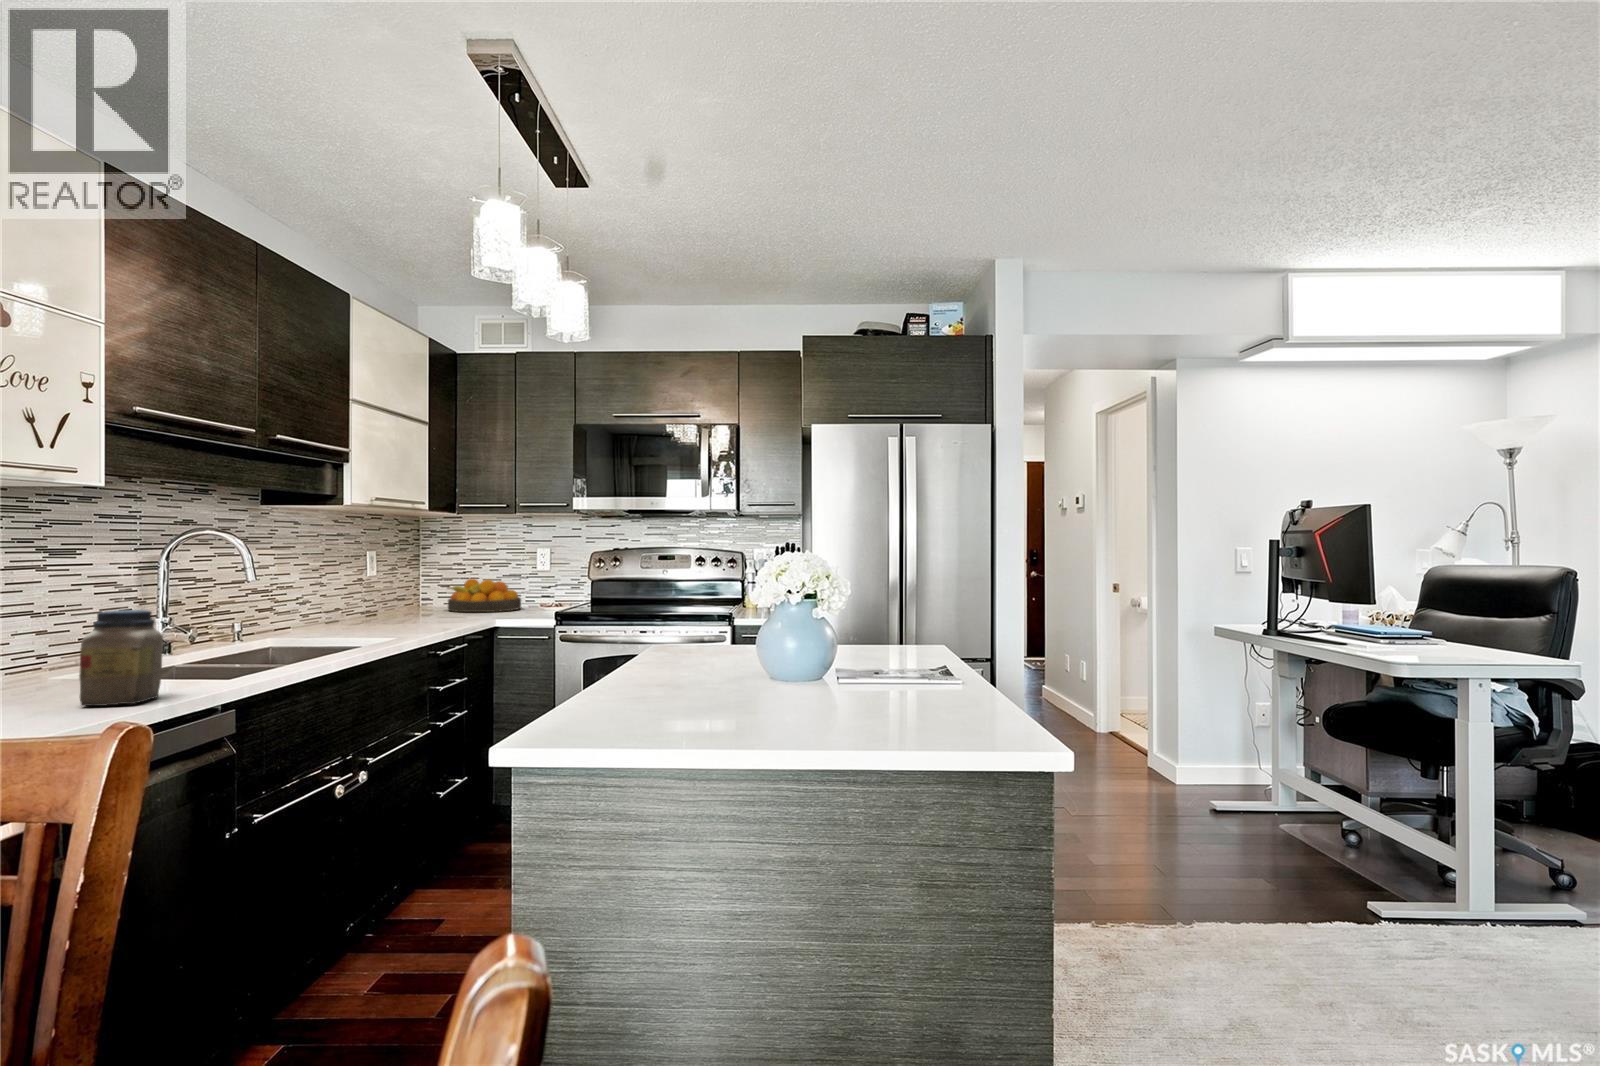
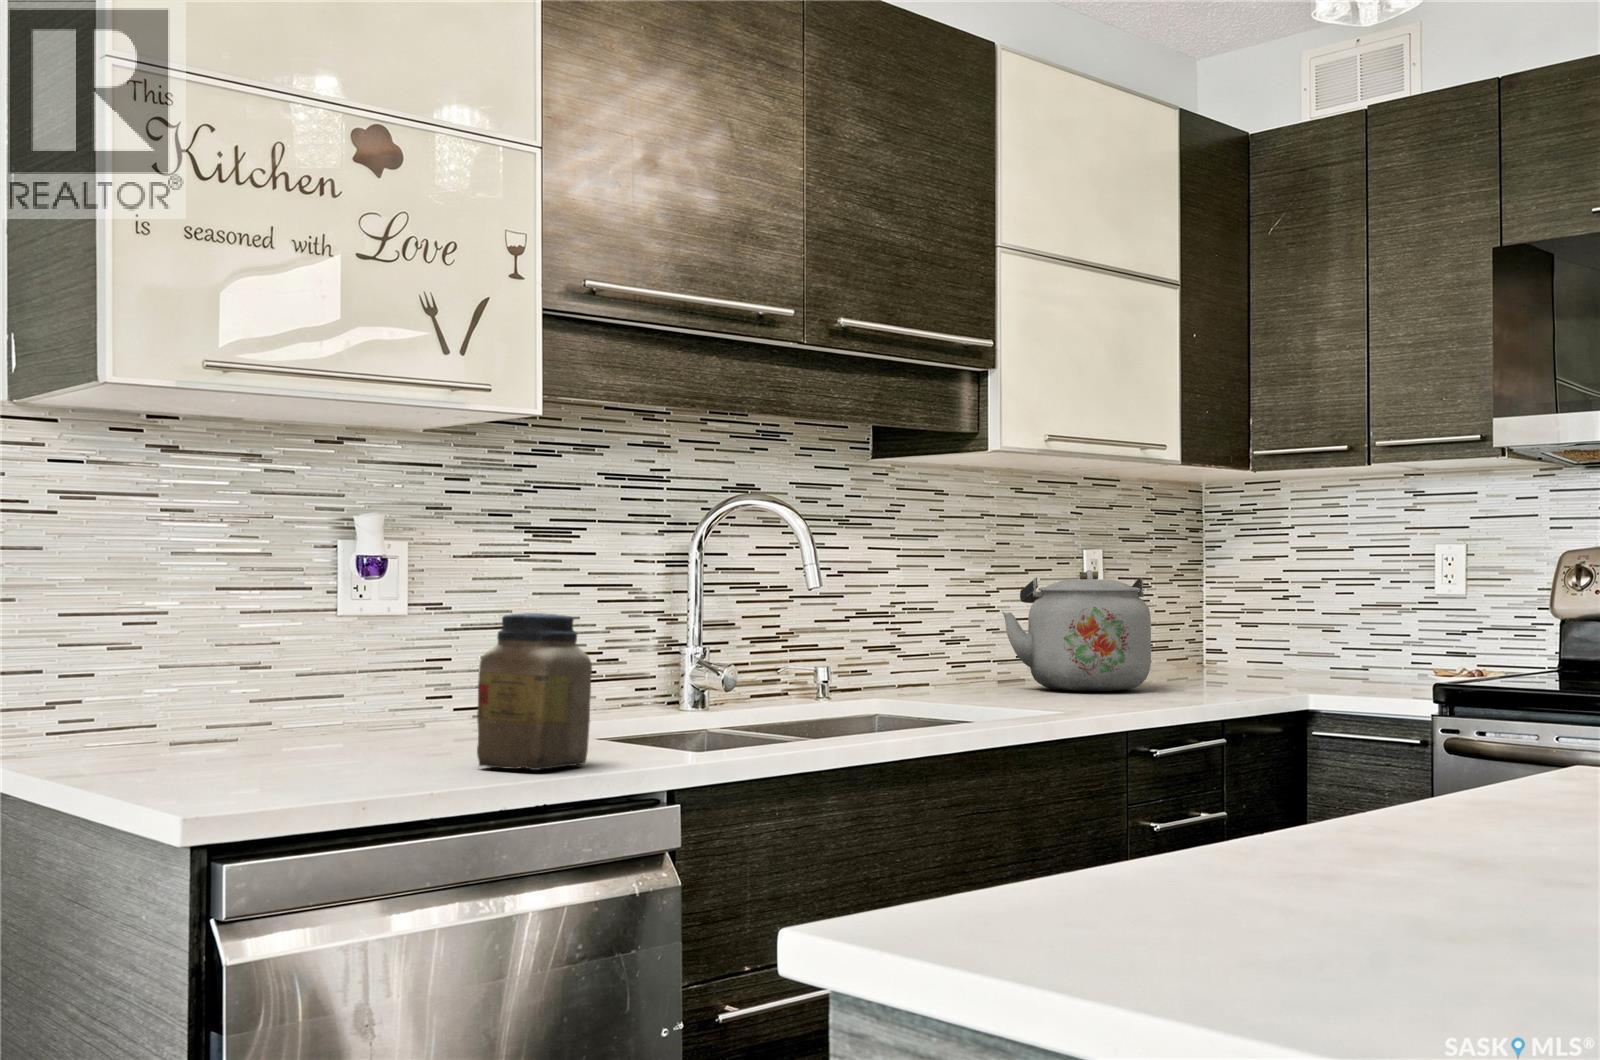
kettle: none [336,564,418,625] -> present [1003,570,1151,691]
fruit bowl: present [448,579,521,612] -> none [1242,609,1397,680]

